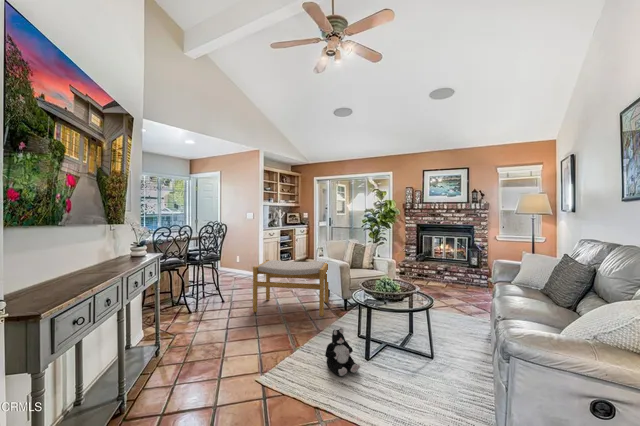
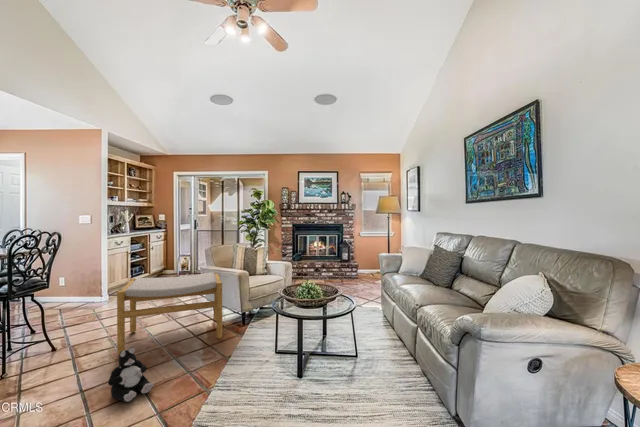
plush toy: present [325,328,360,376] -> present [108,347,154,402]

